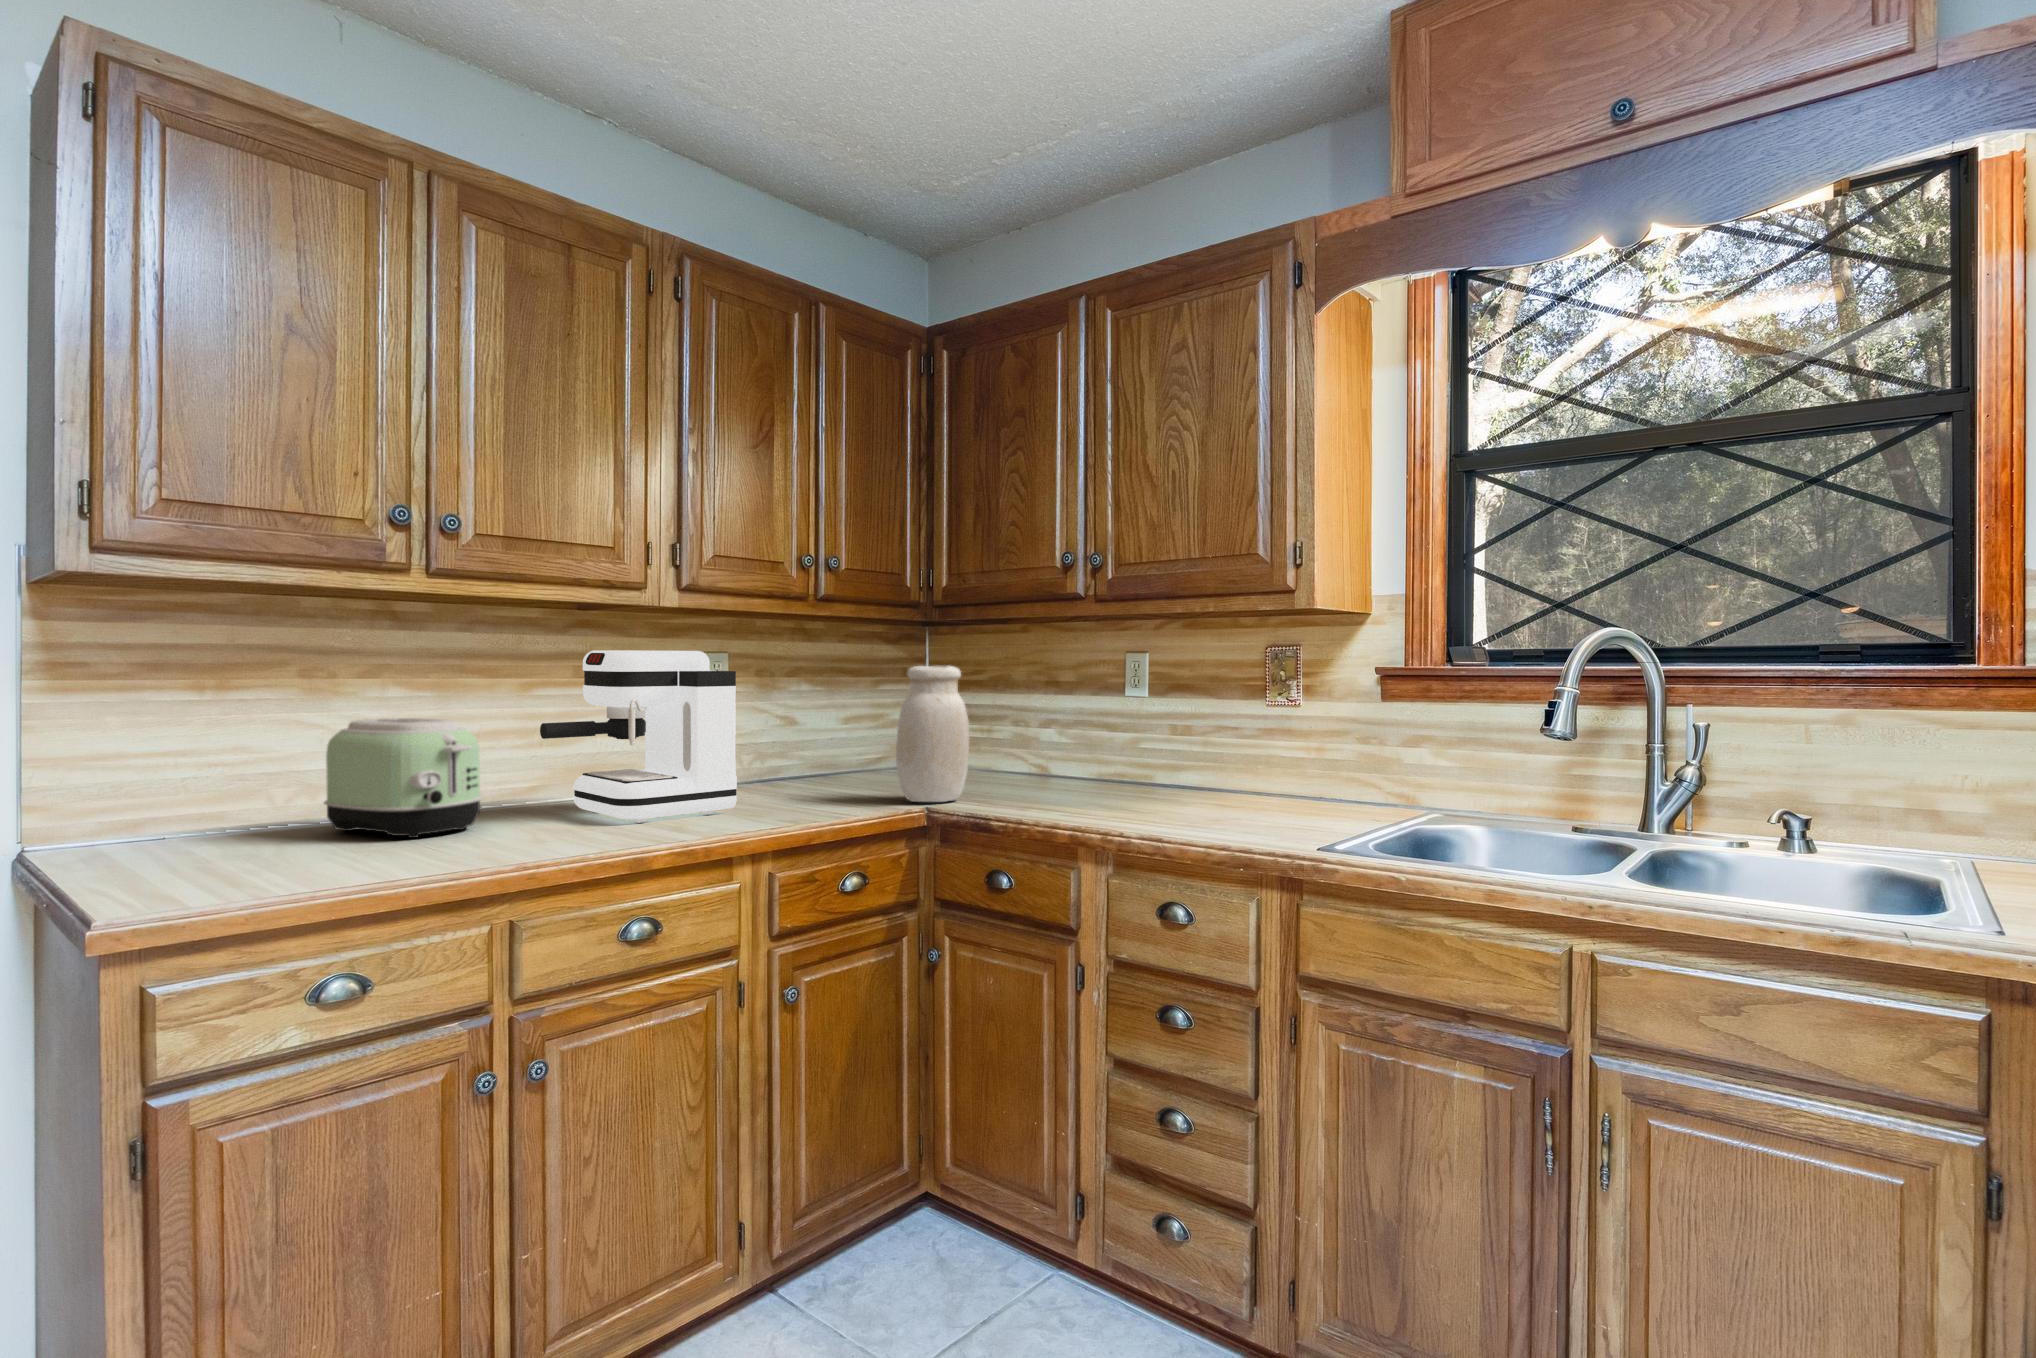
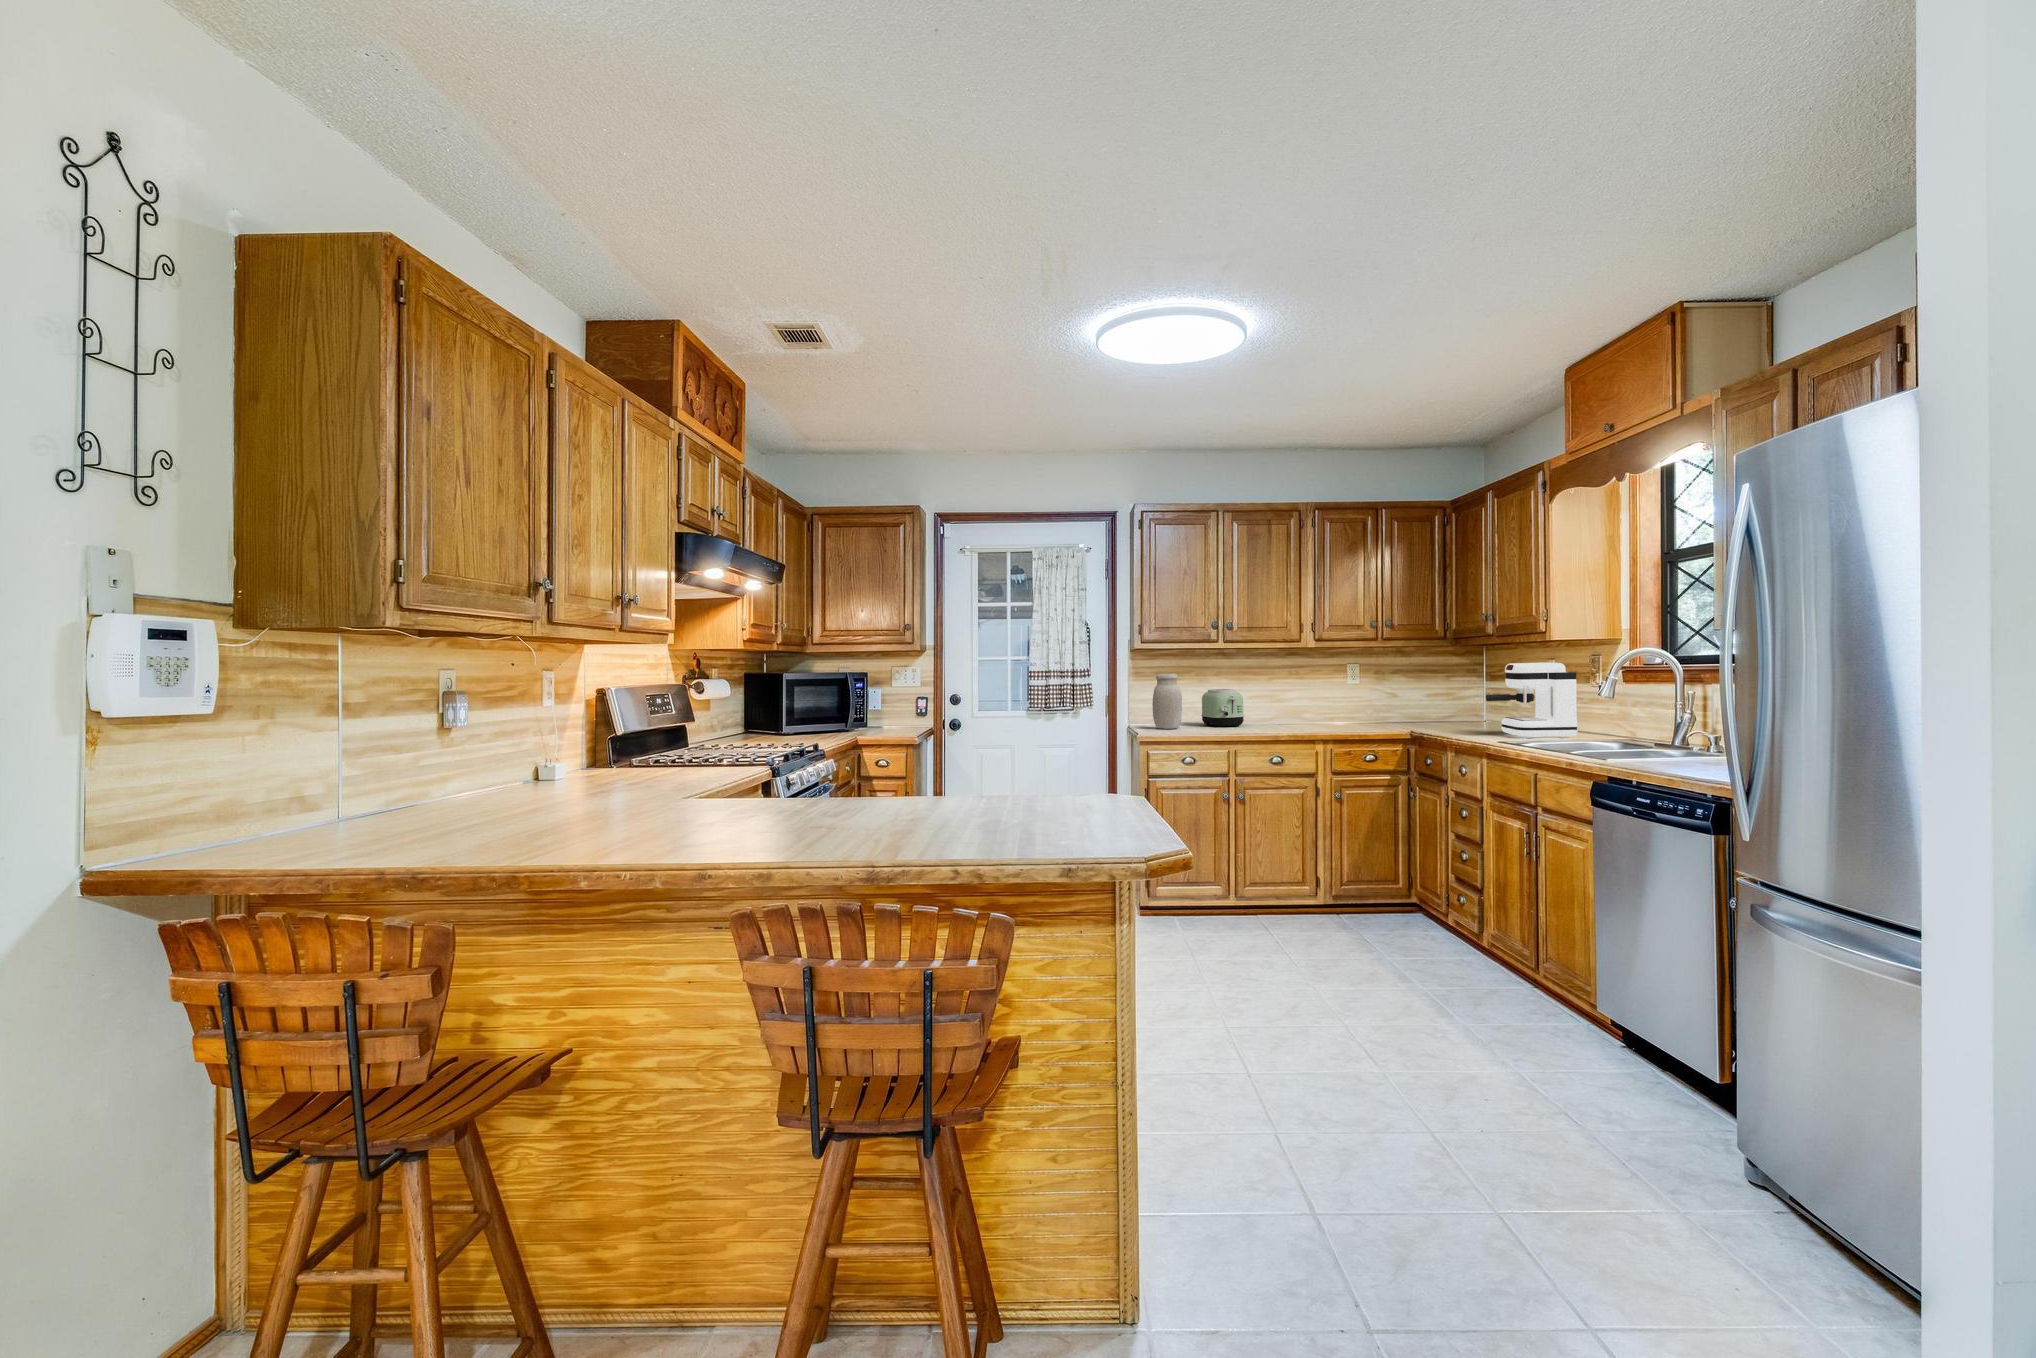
coffee maker: present [540,650,737,823] -> present [1486,663,1577,738]
jar: present [896,665,969,802] -> present [1152,674,1182,729]

